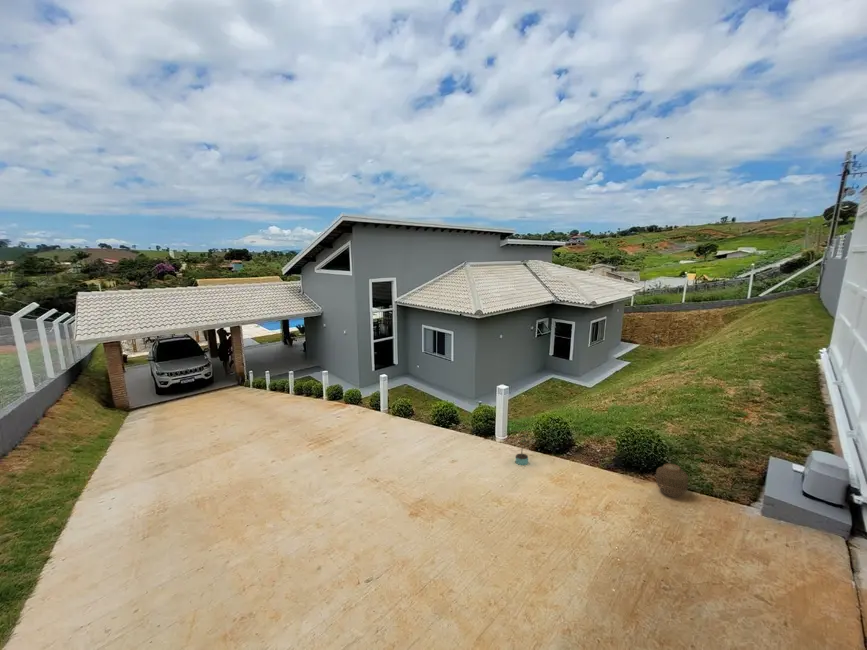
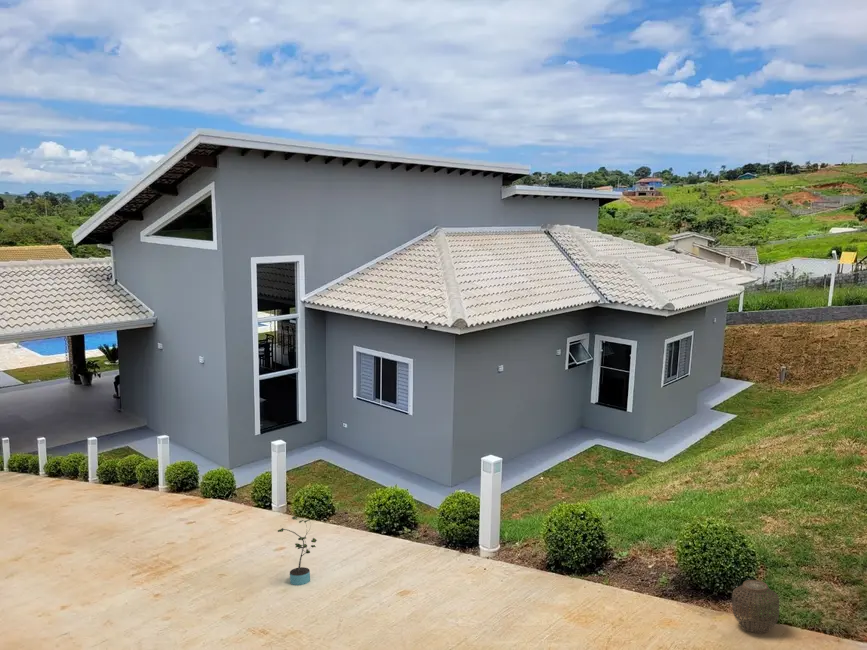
potted plant: present [510,423,534,465] -> present [278,516,317,585]

